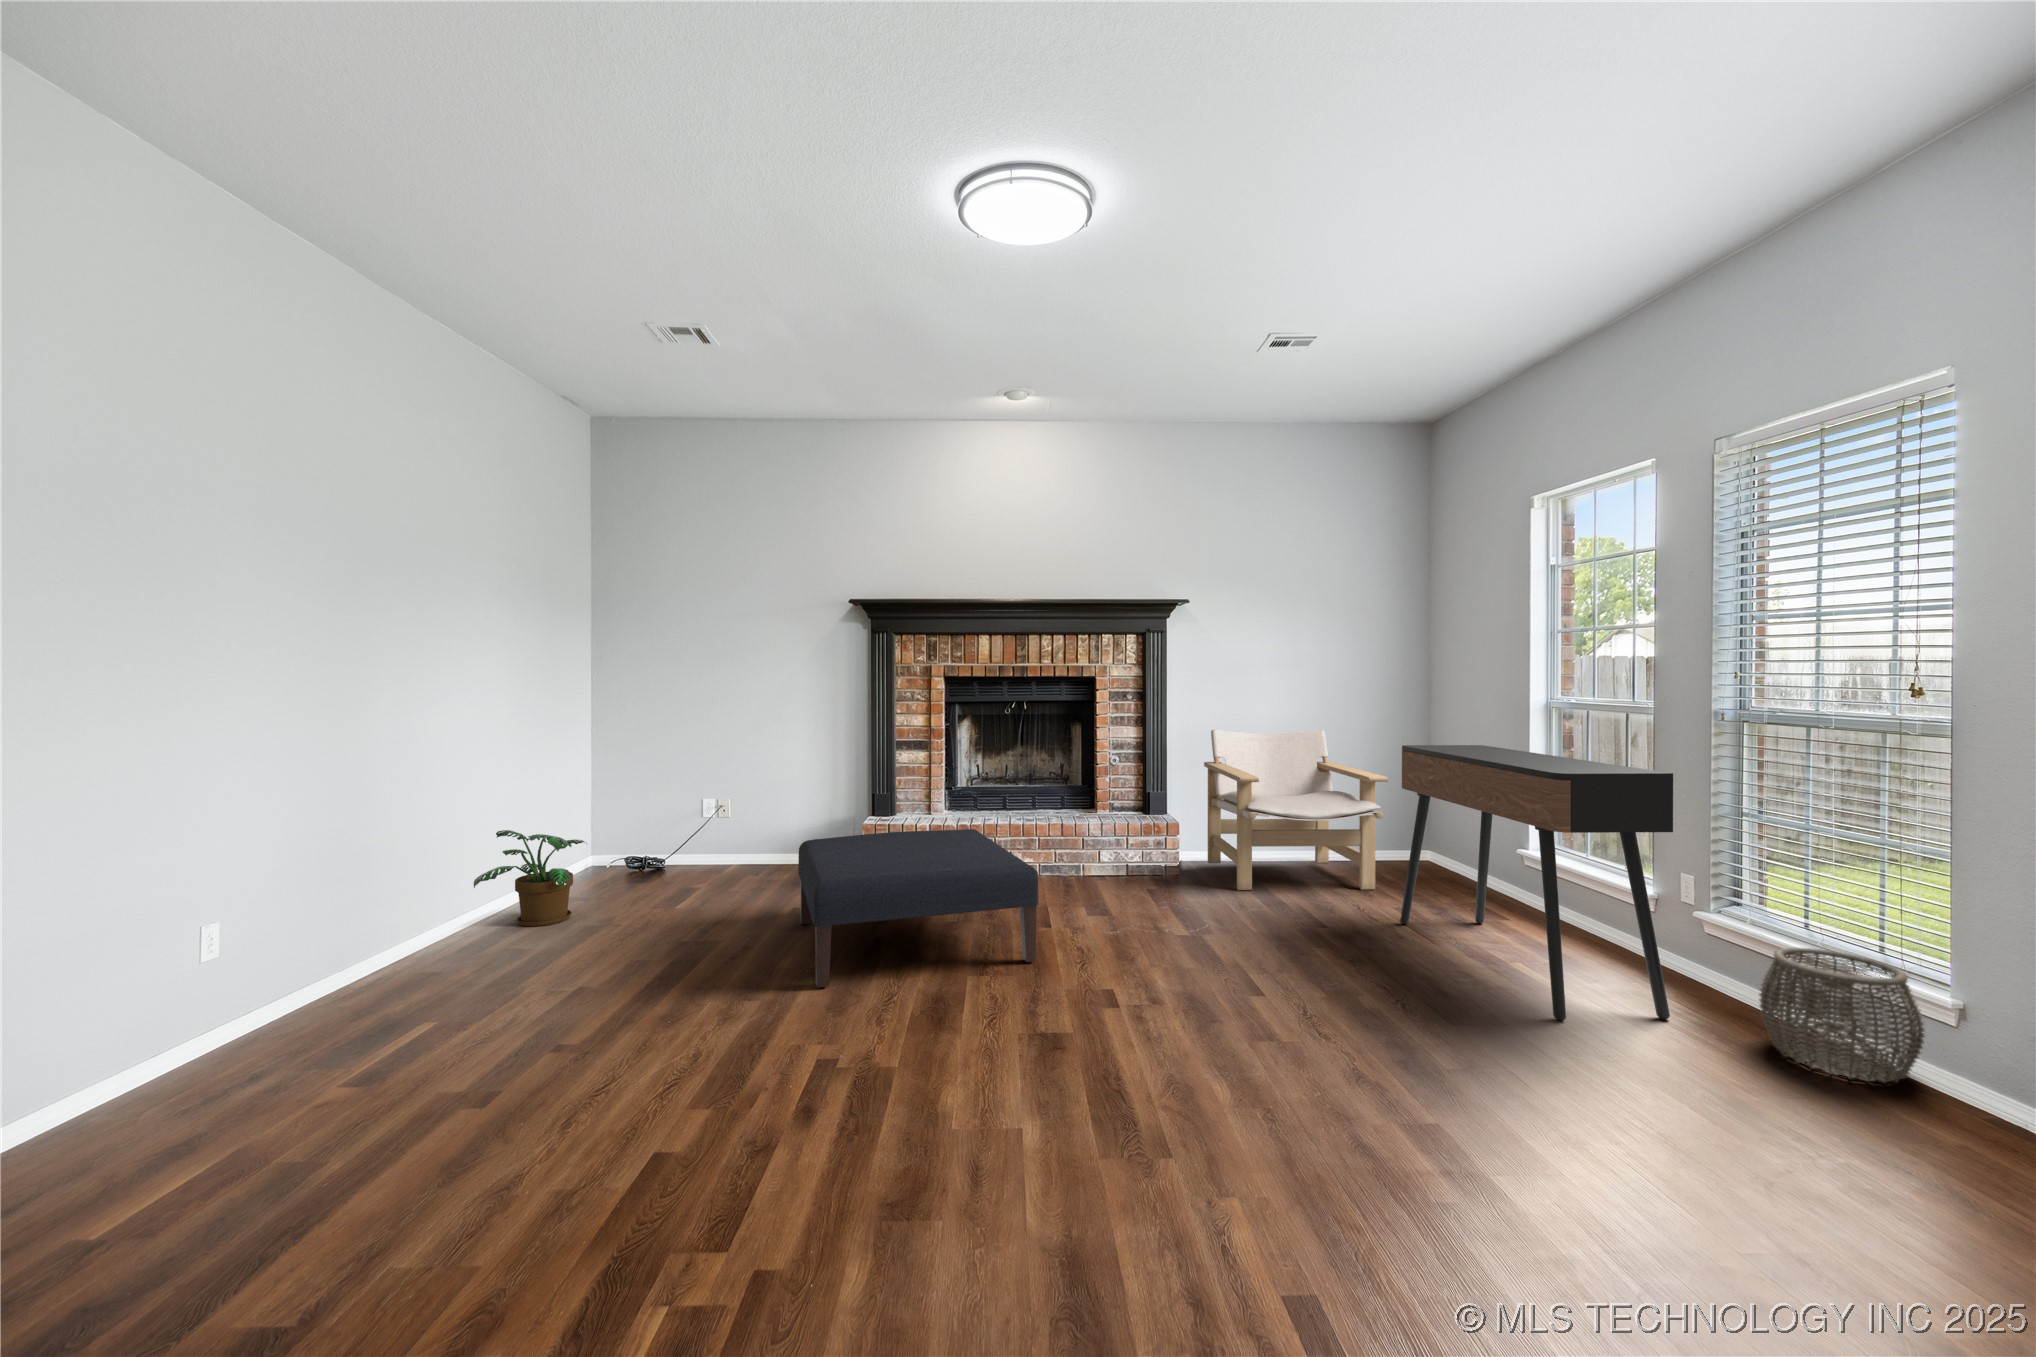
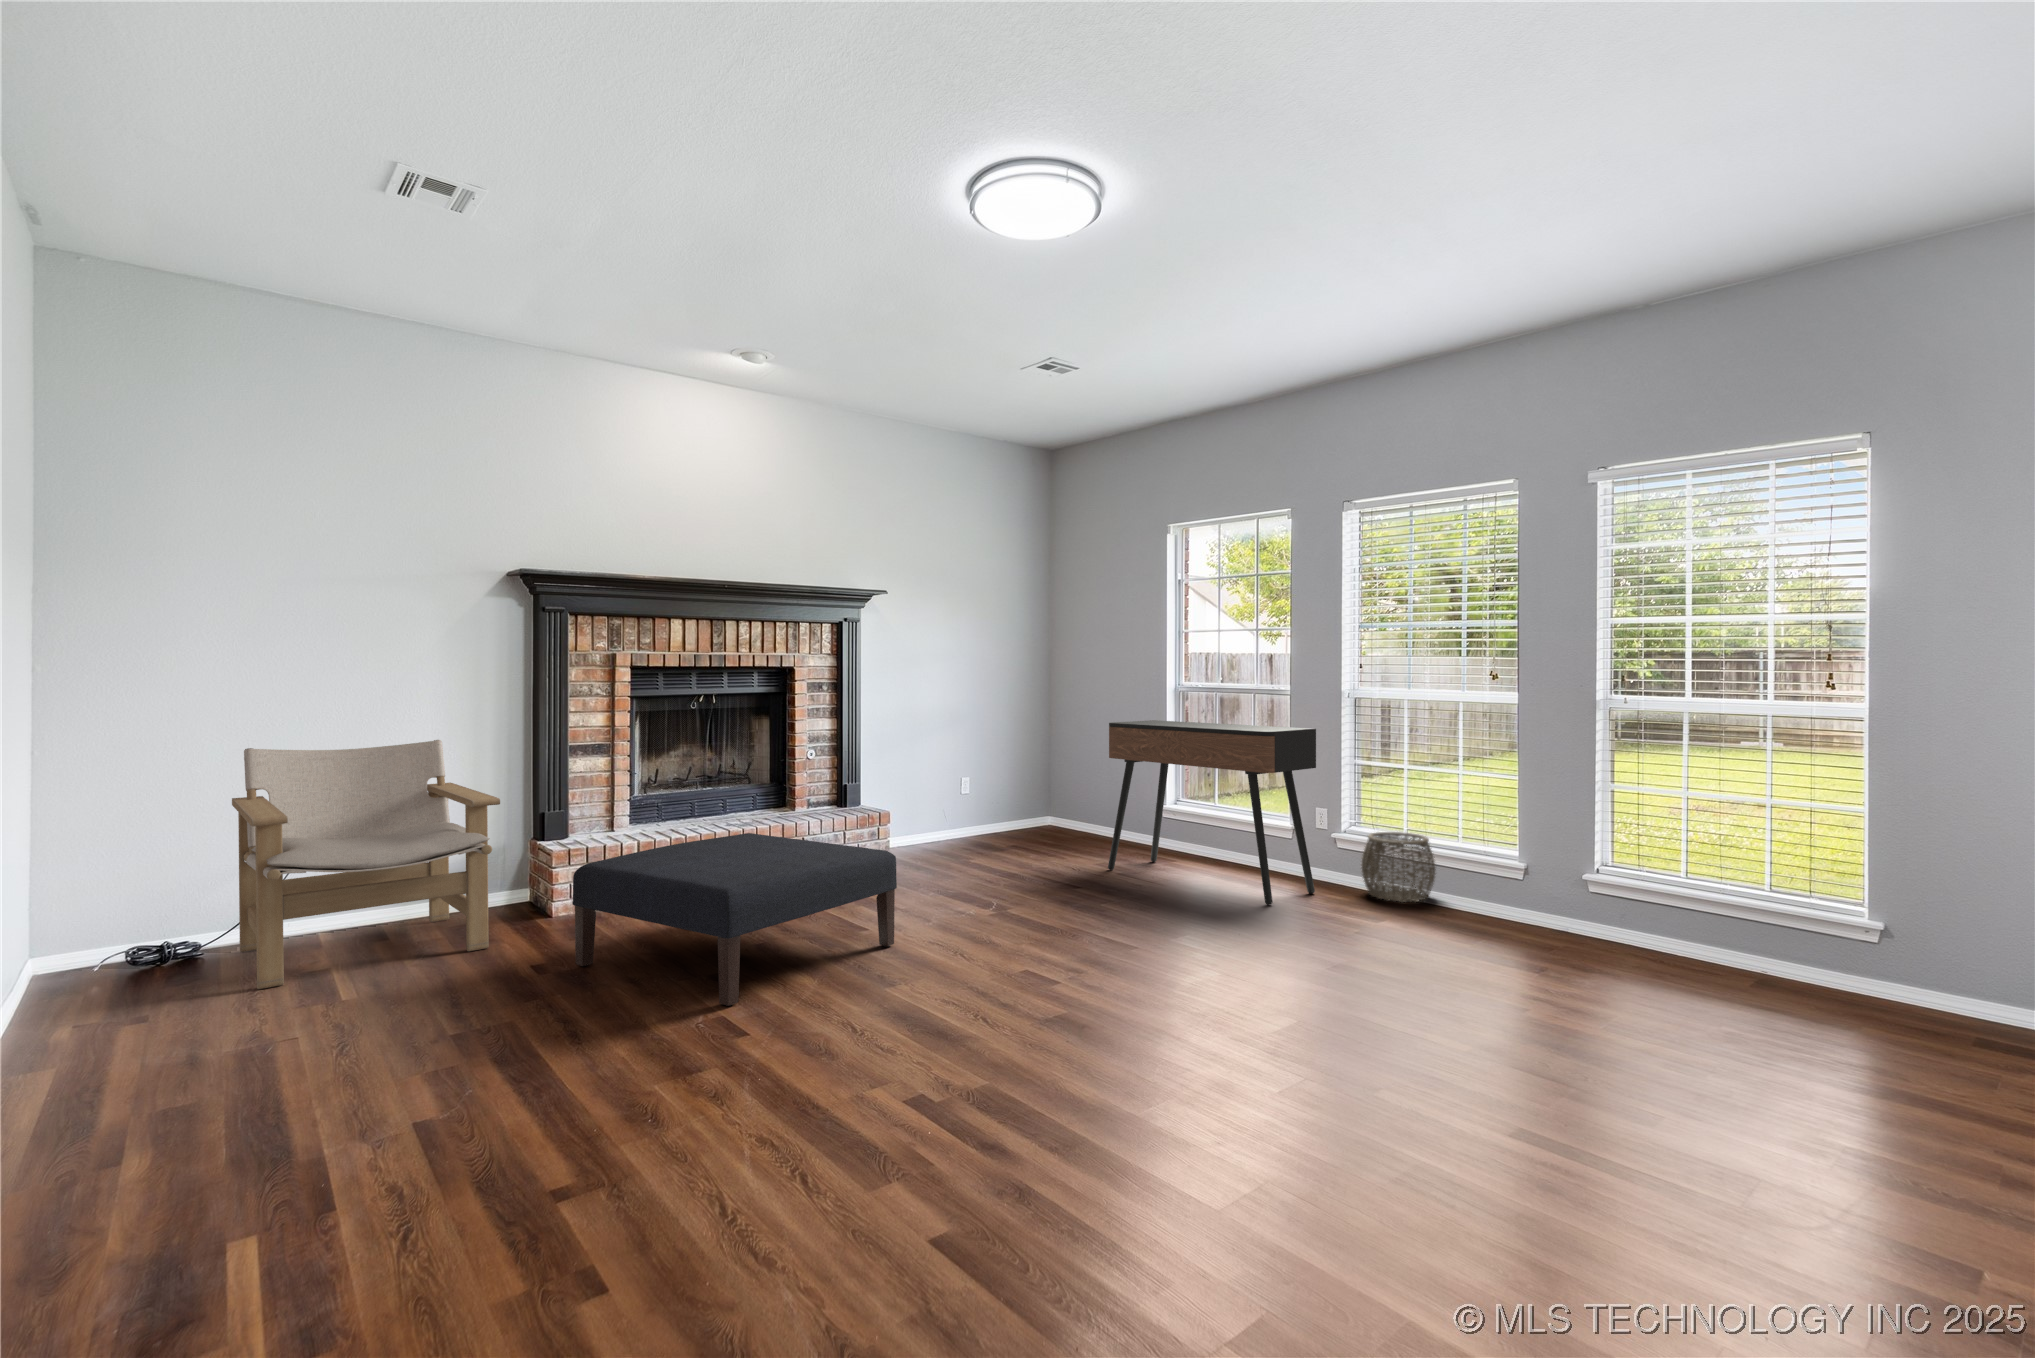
lounge chair: present [1204,730,1388,890] -> present [232,740,500,989]
potted plant: present [474,830,584,926] -> none [22,902,244,1053]

